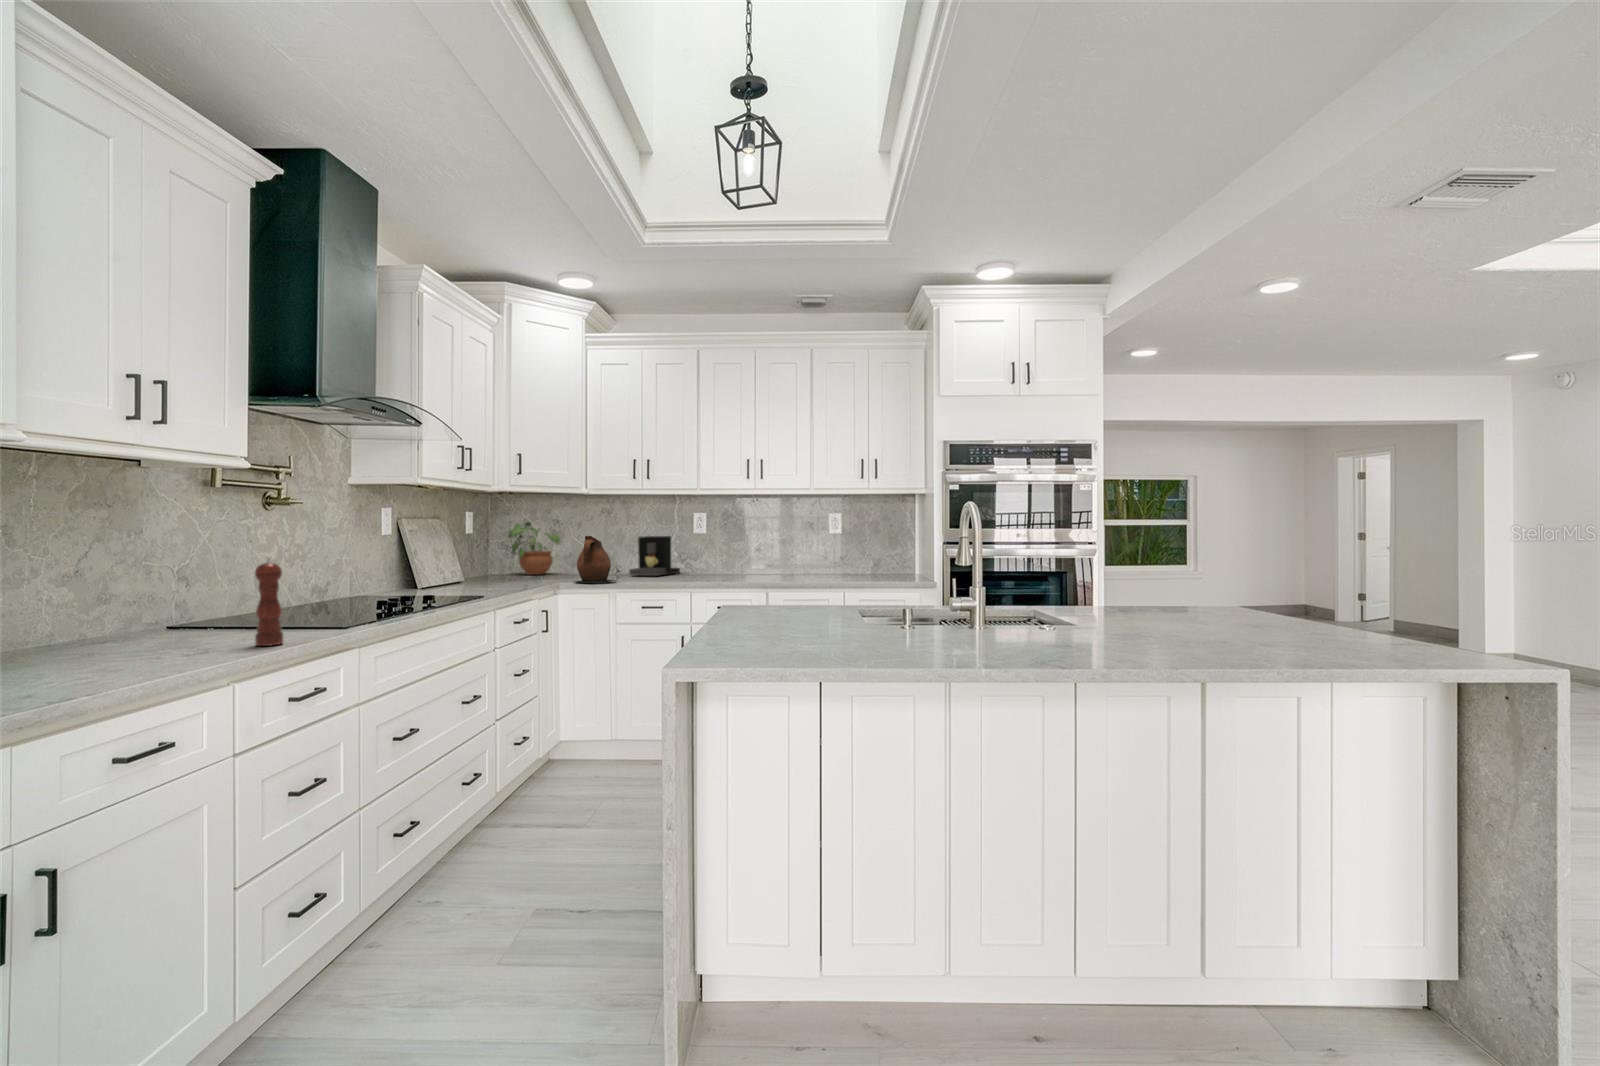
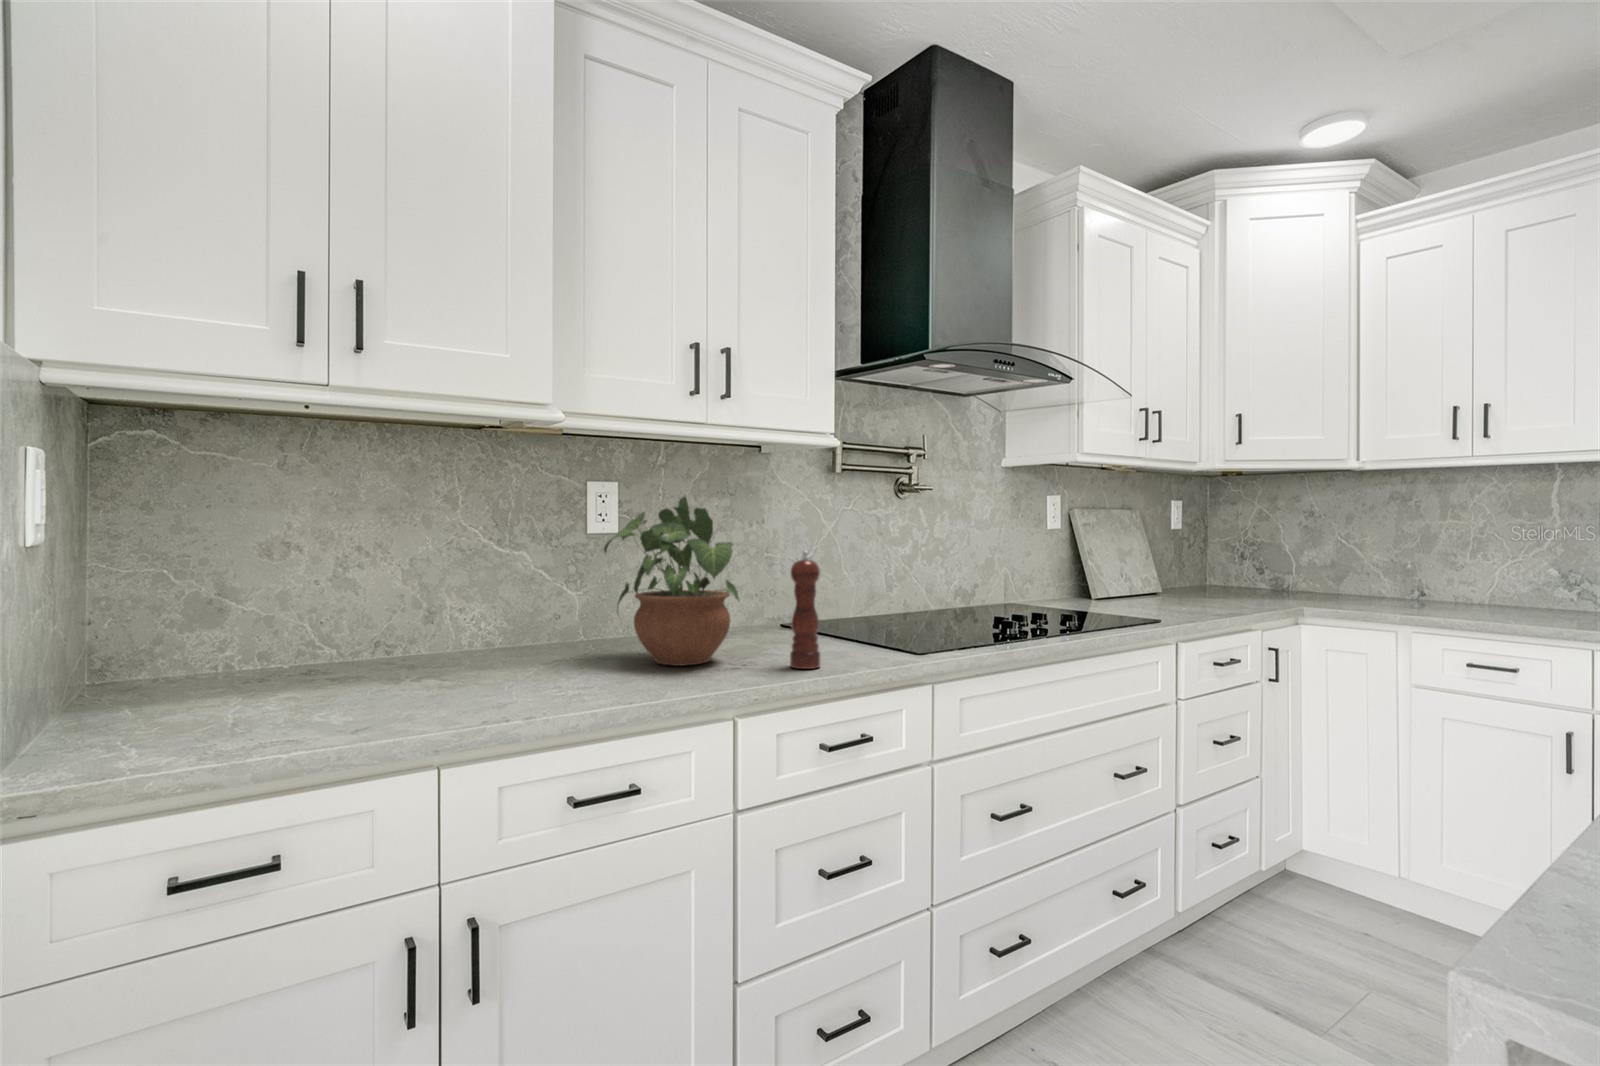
potted plant: present [508,520,560,575] -> present [604,497,739,666]
ceramic pitcher: present [575,536,617,583] -> none [1324,534,1414,613]
coffee maker: present [629,536,680,576] -> none [1444,537,1563,607]

